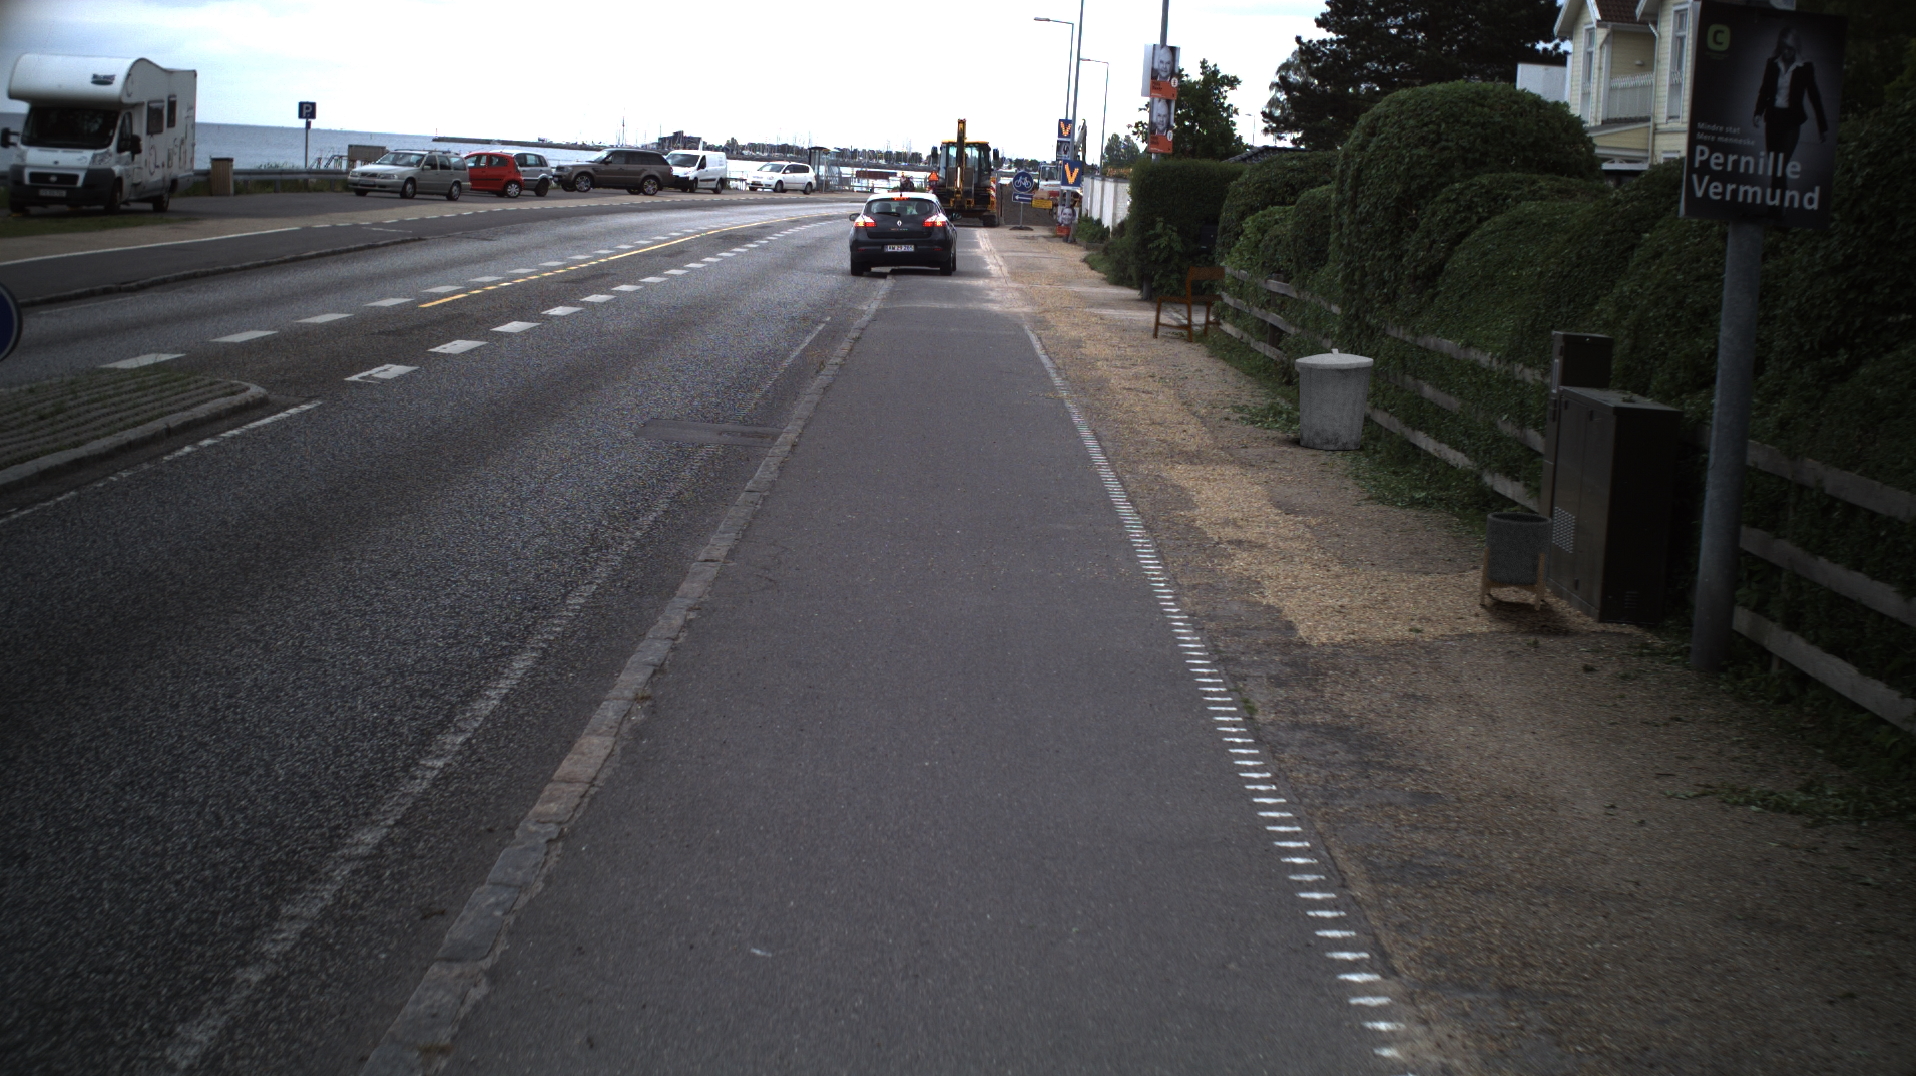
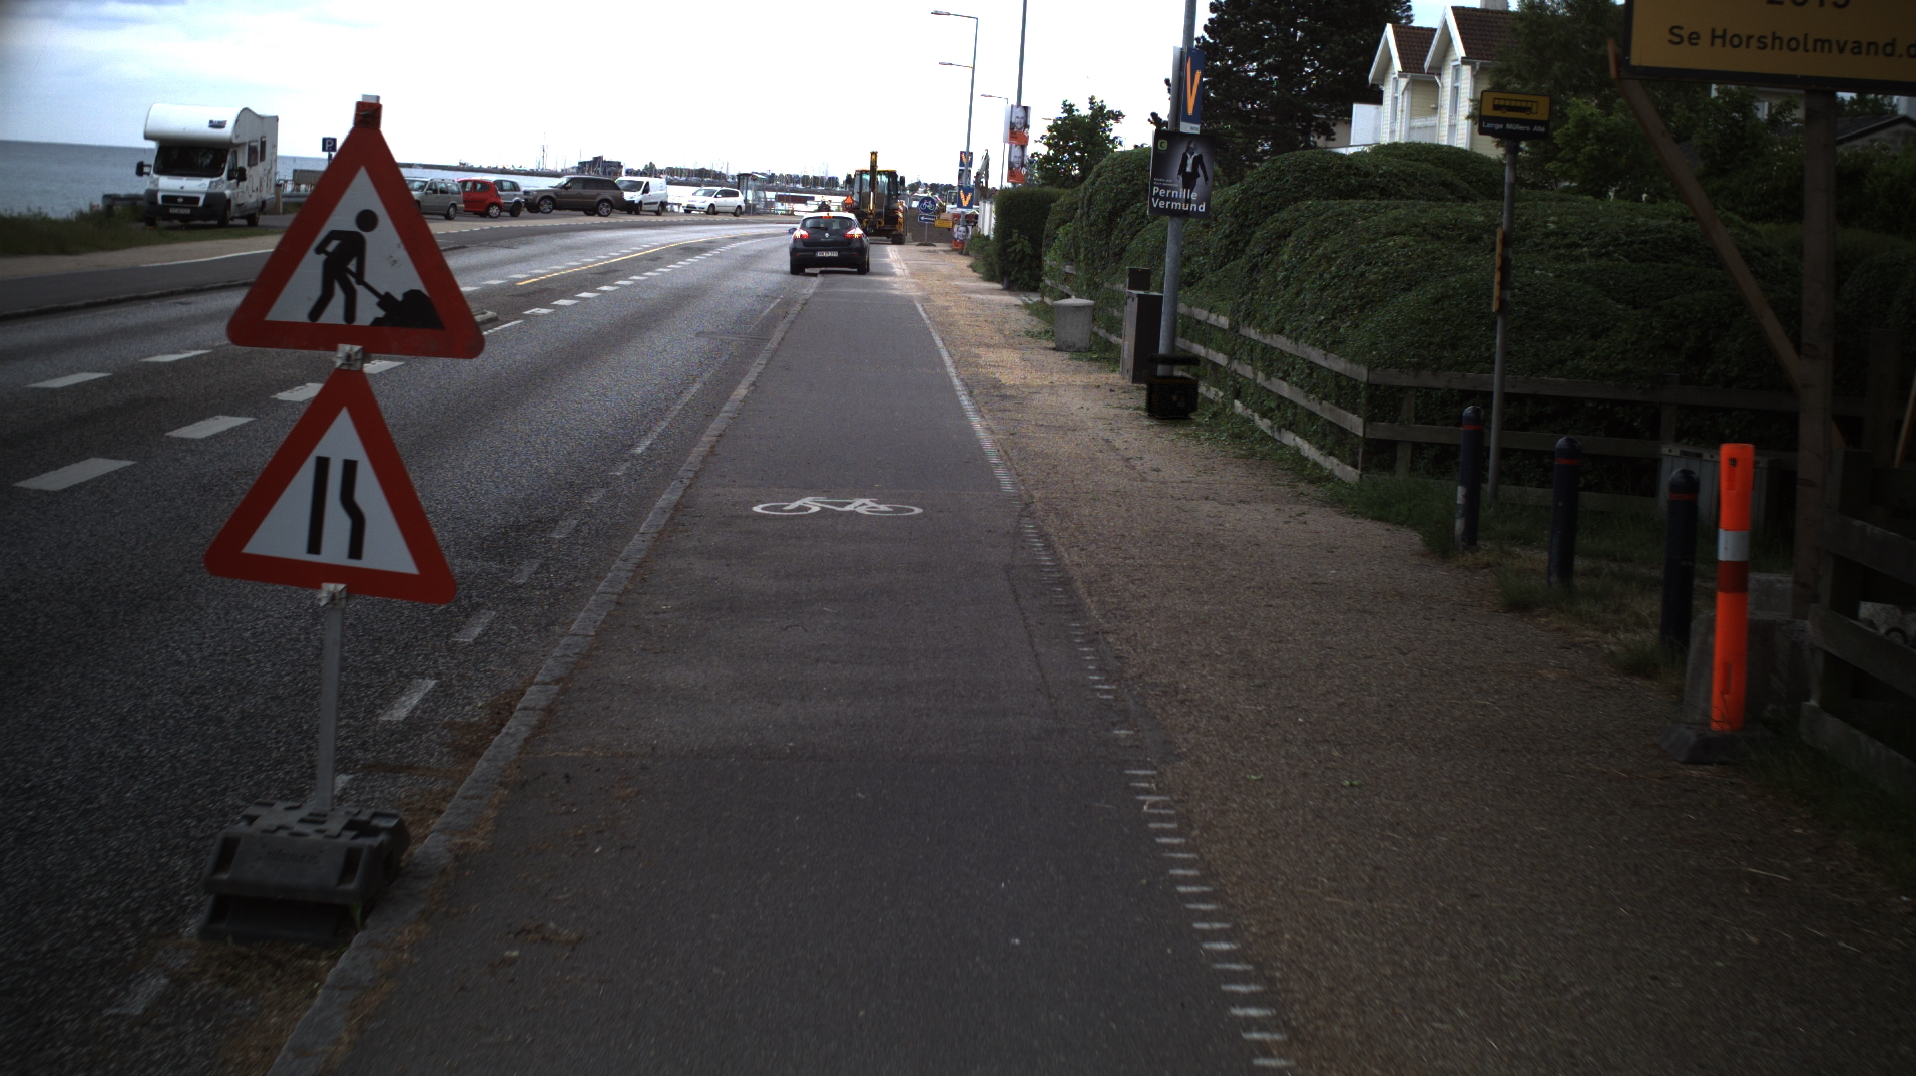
bench: present [1153,266,1225,342] -> none [997,260,1054,310]
planter: present [1480,512,1552,611] -> none [1096,352,1129,394]
toolbox: none [1679,568,1852,748] -> present [1145,353,1201,419]

